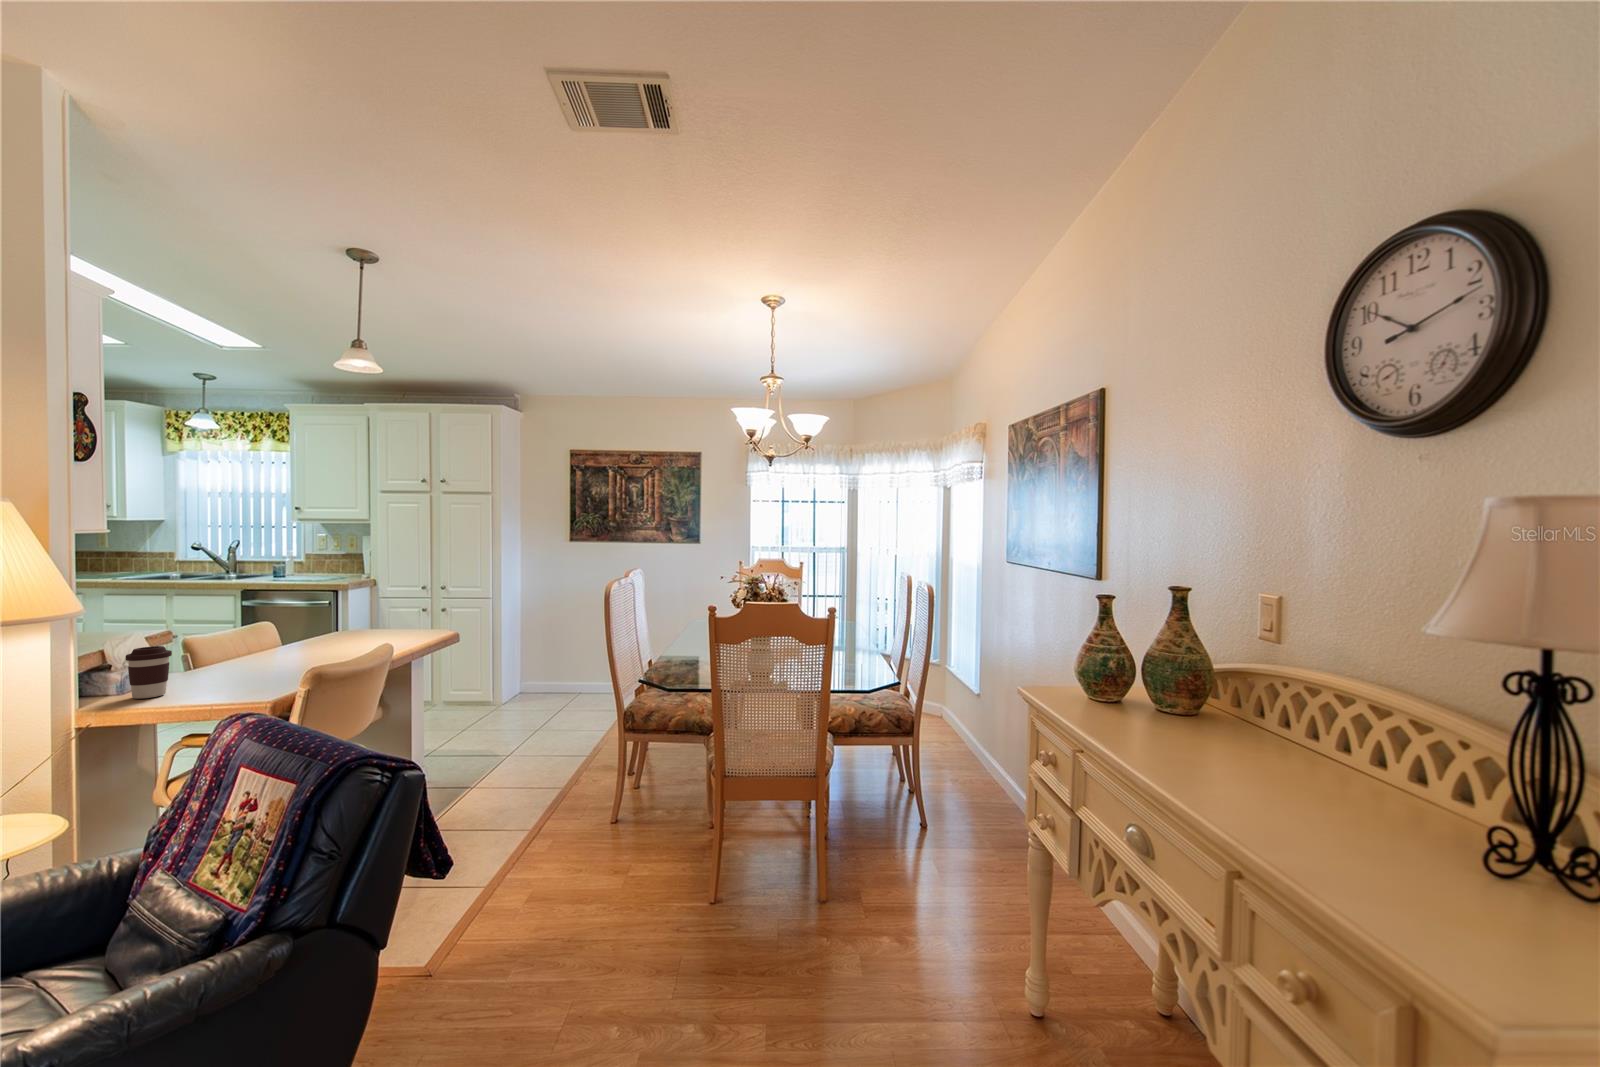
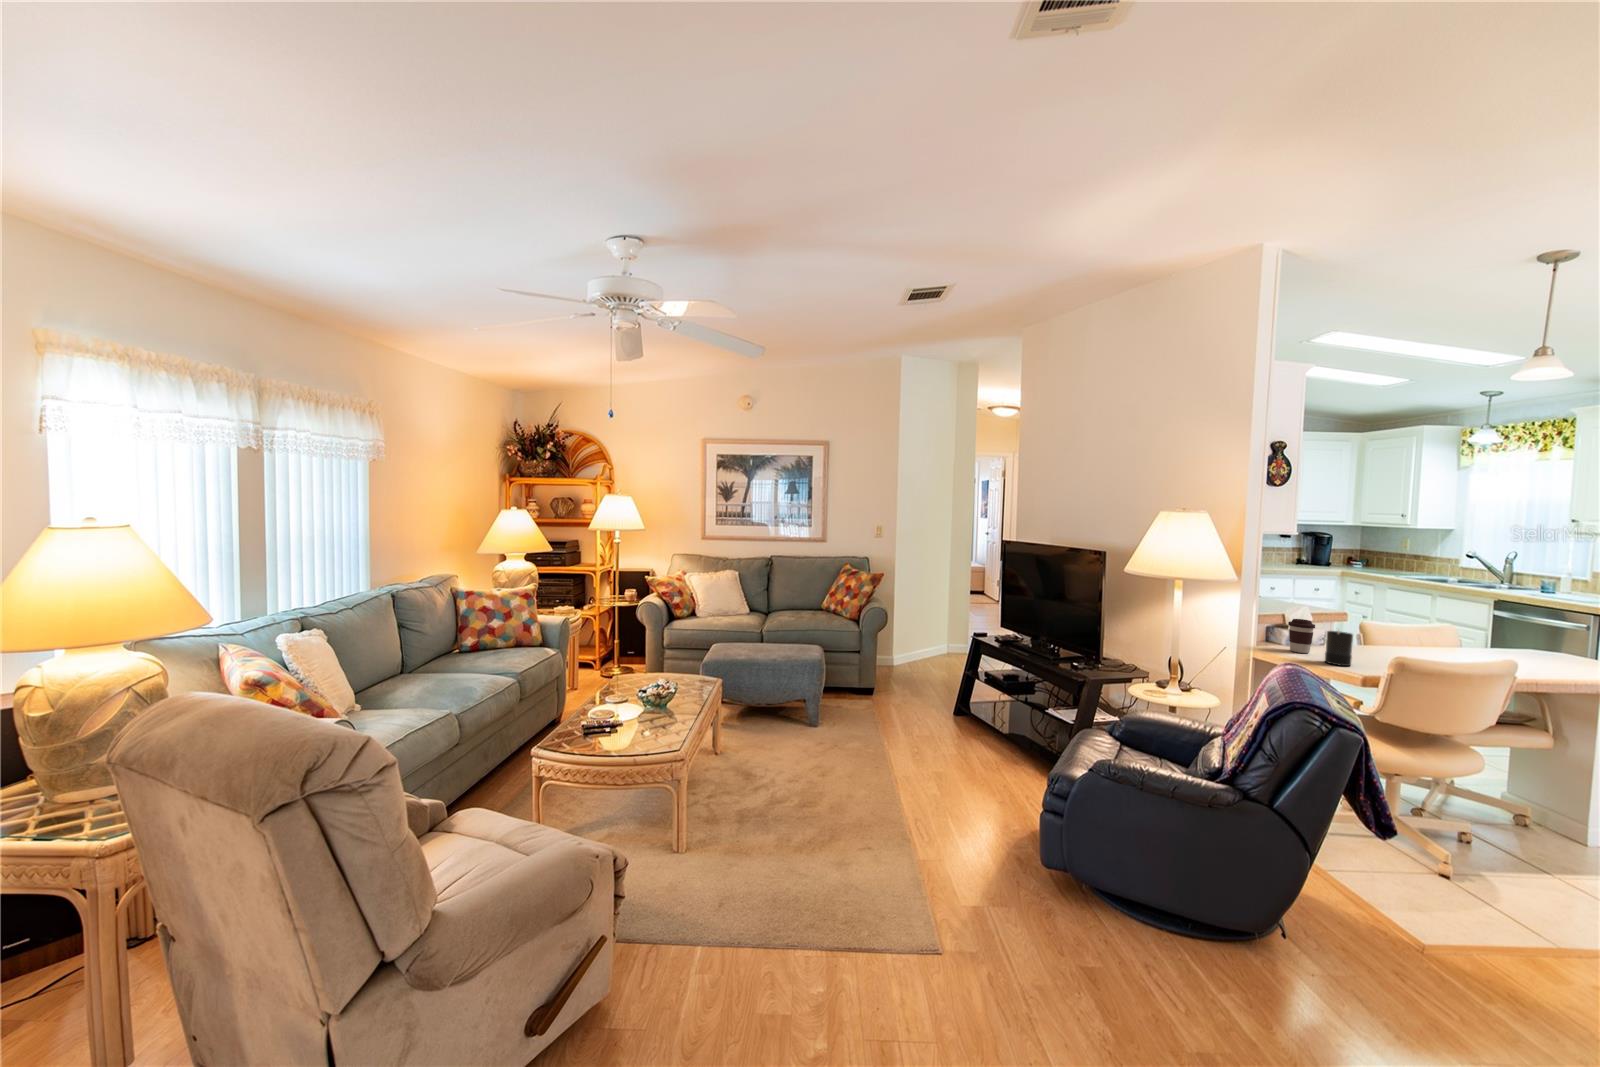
candle: none [205,647,243,699] -> present [1325,630,1353,666]

